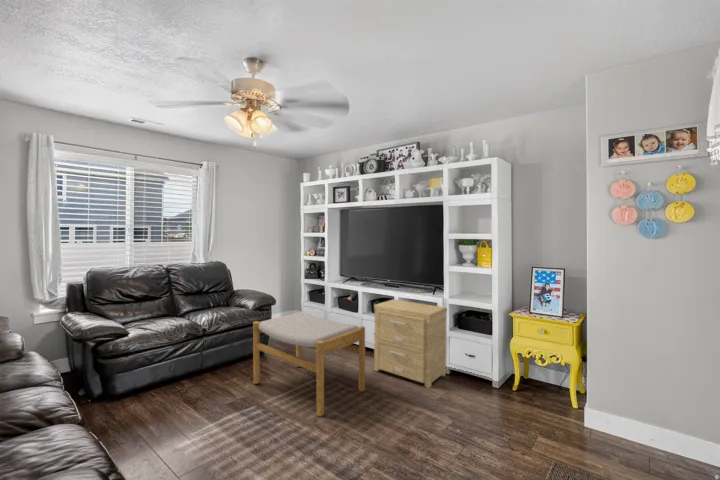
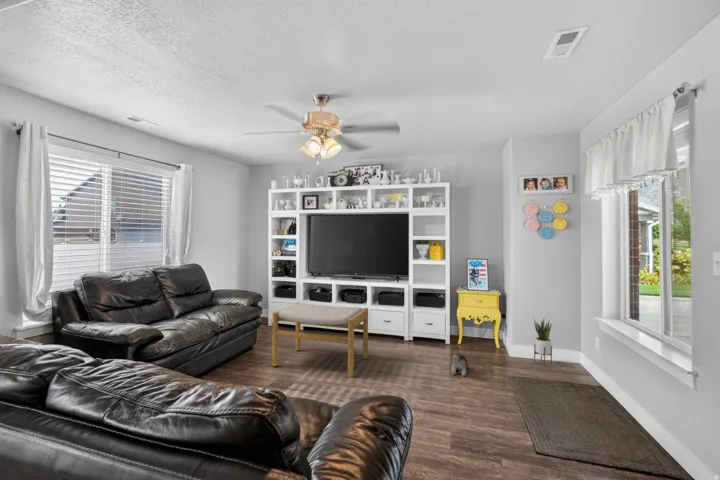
side table: present [374,299,447,388] -> none [361,288,415,351]
potted plant: none [617,373,657,459] -> present [534,319,552,366]
plush toy: none [448,409,491,448] -> present [451,351,469,376]

